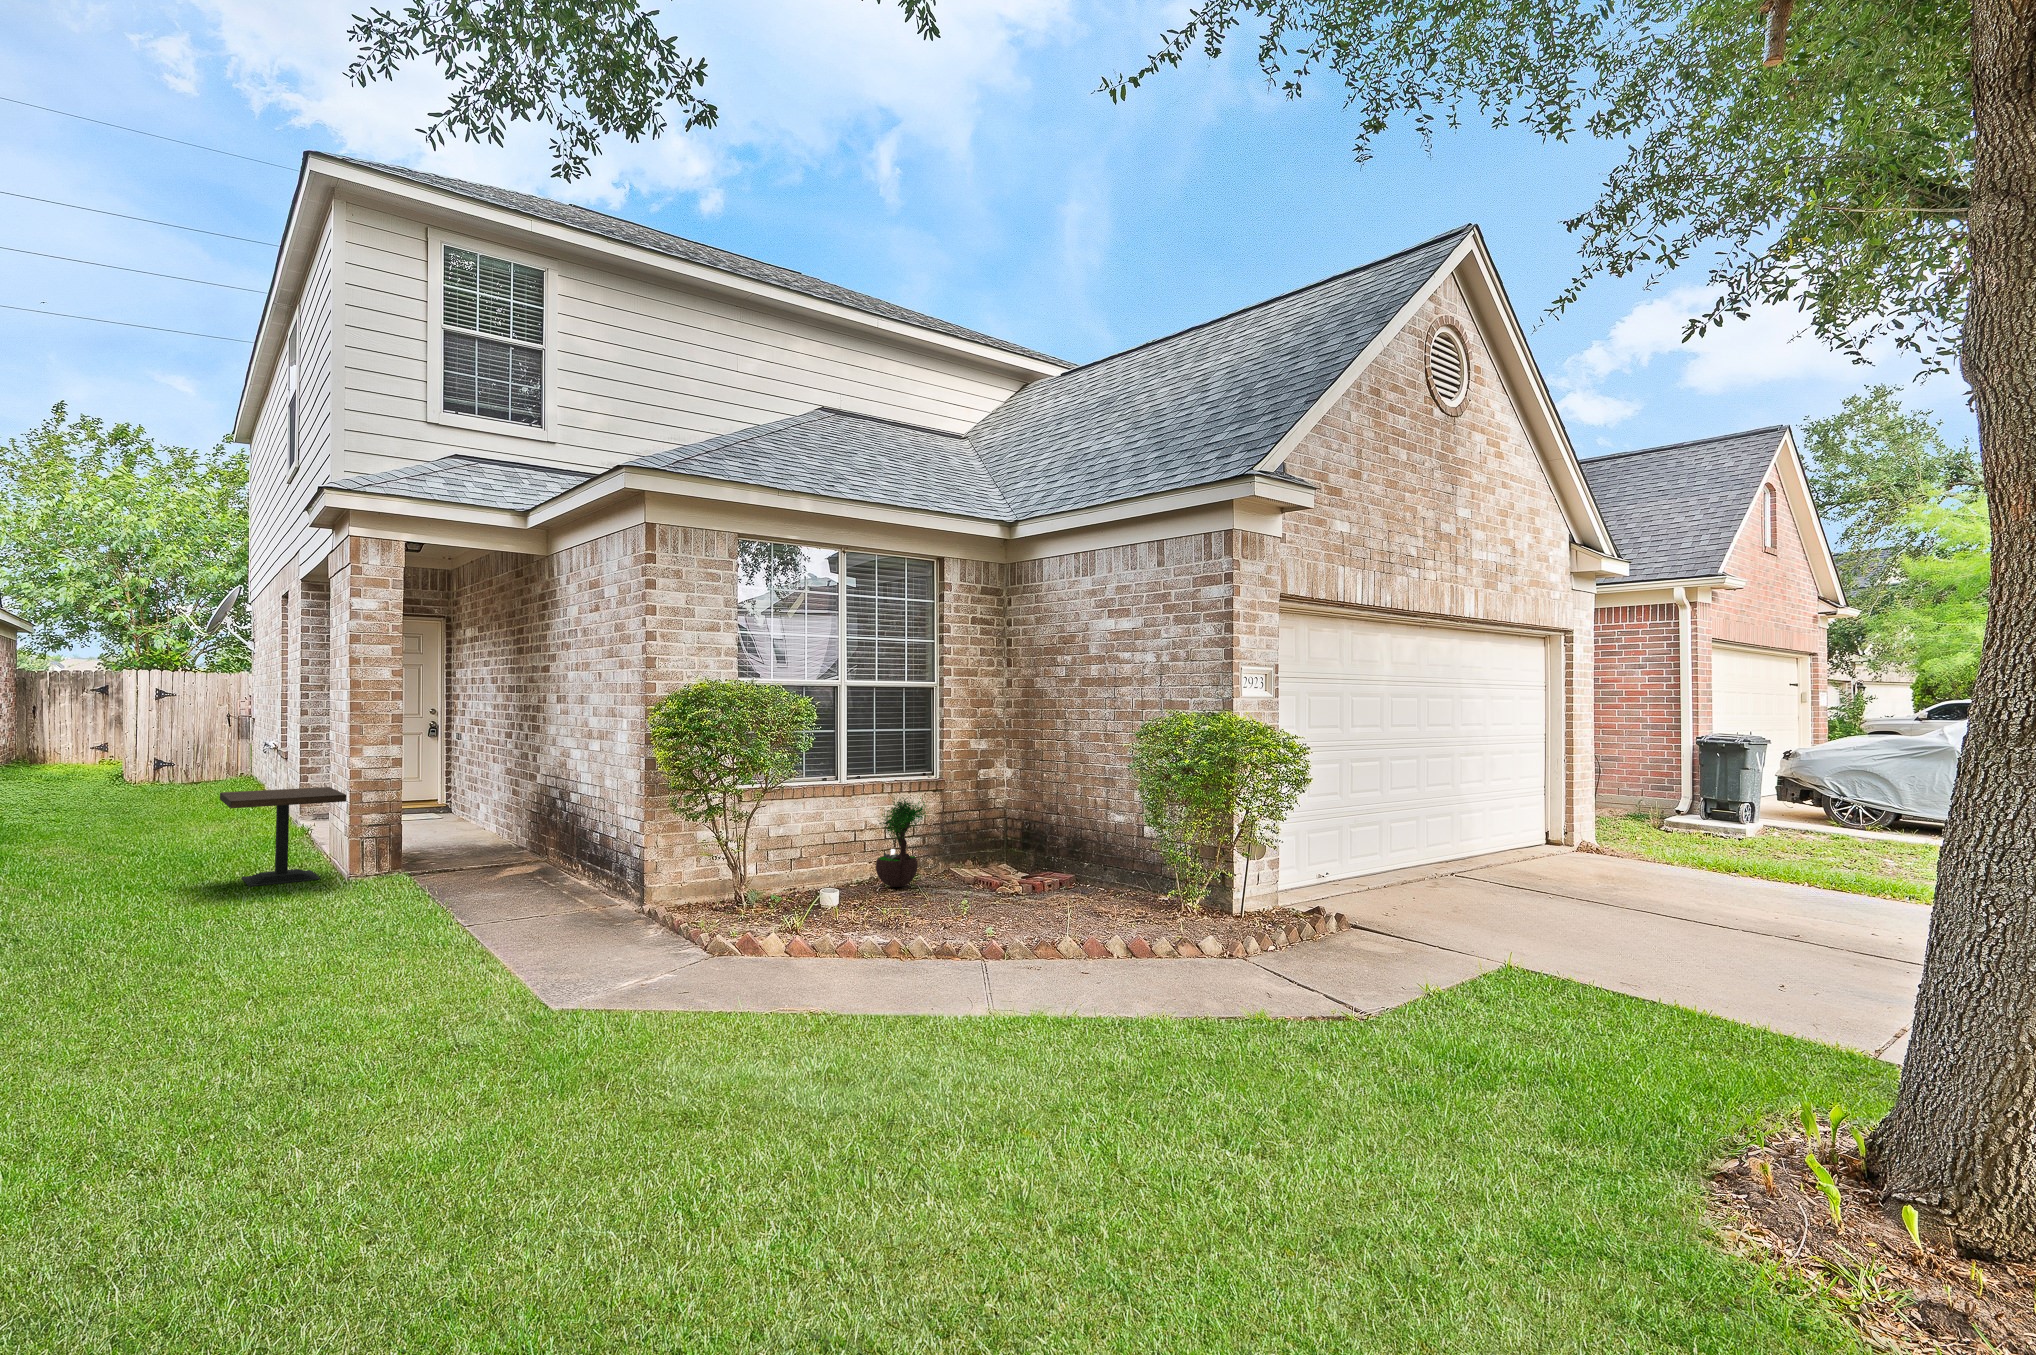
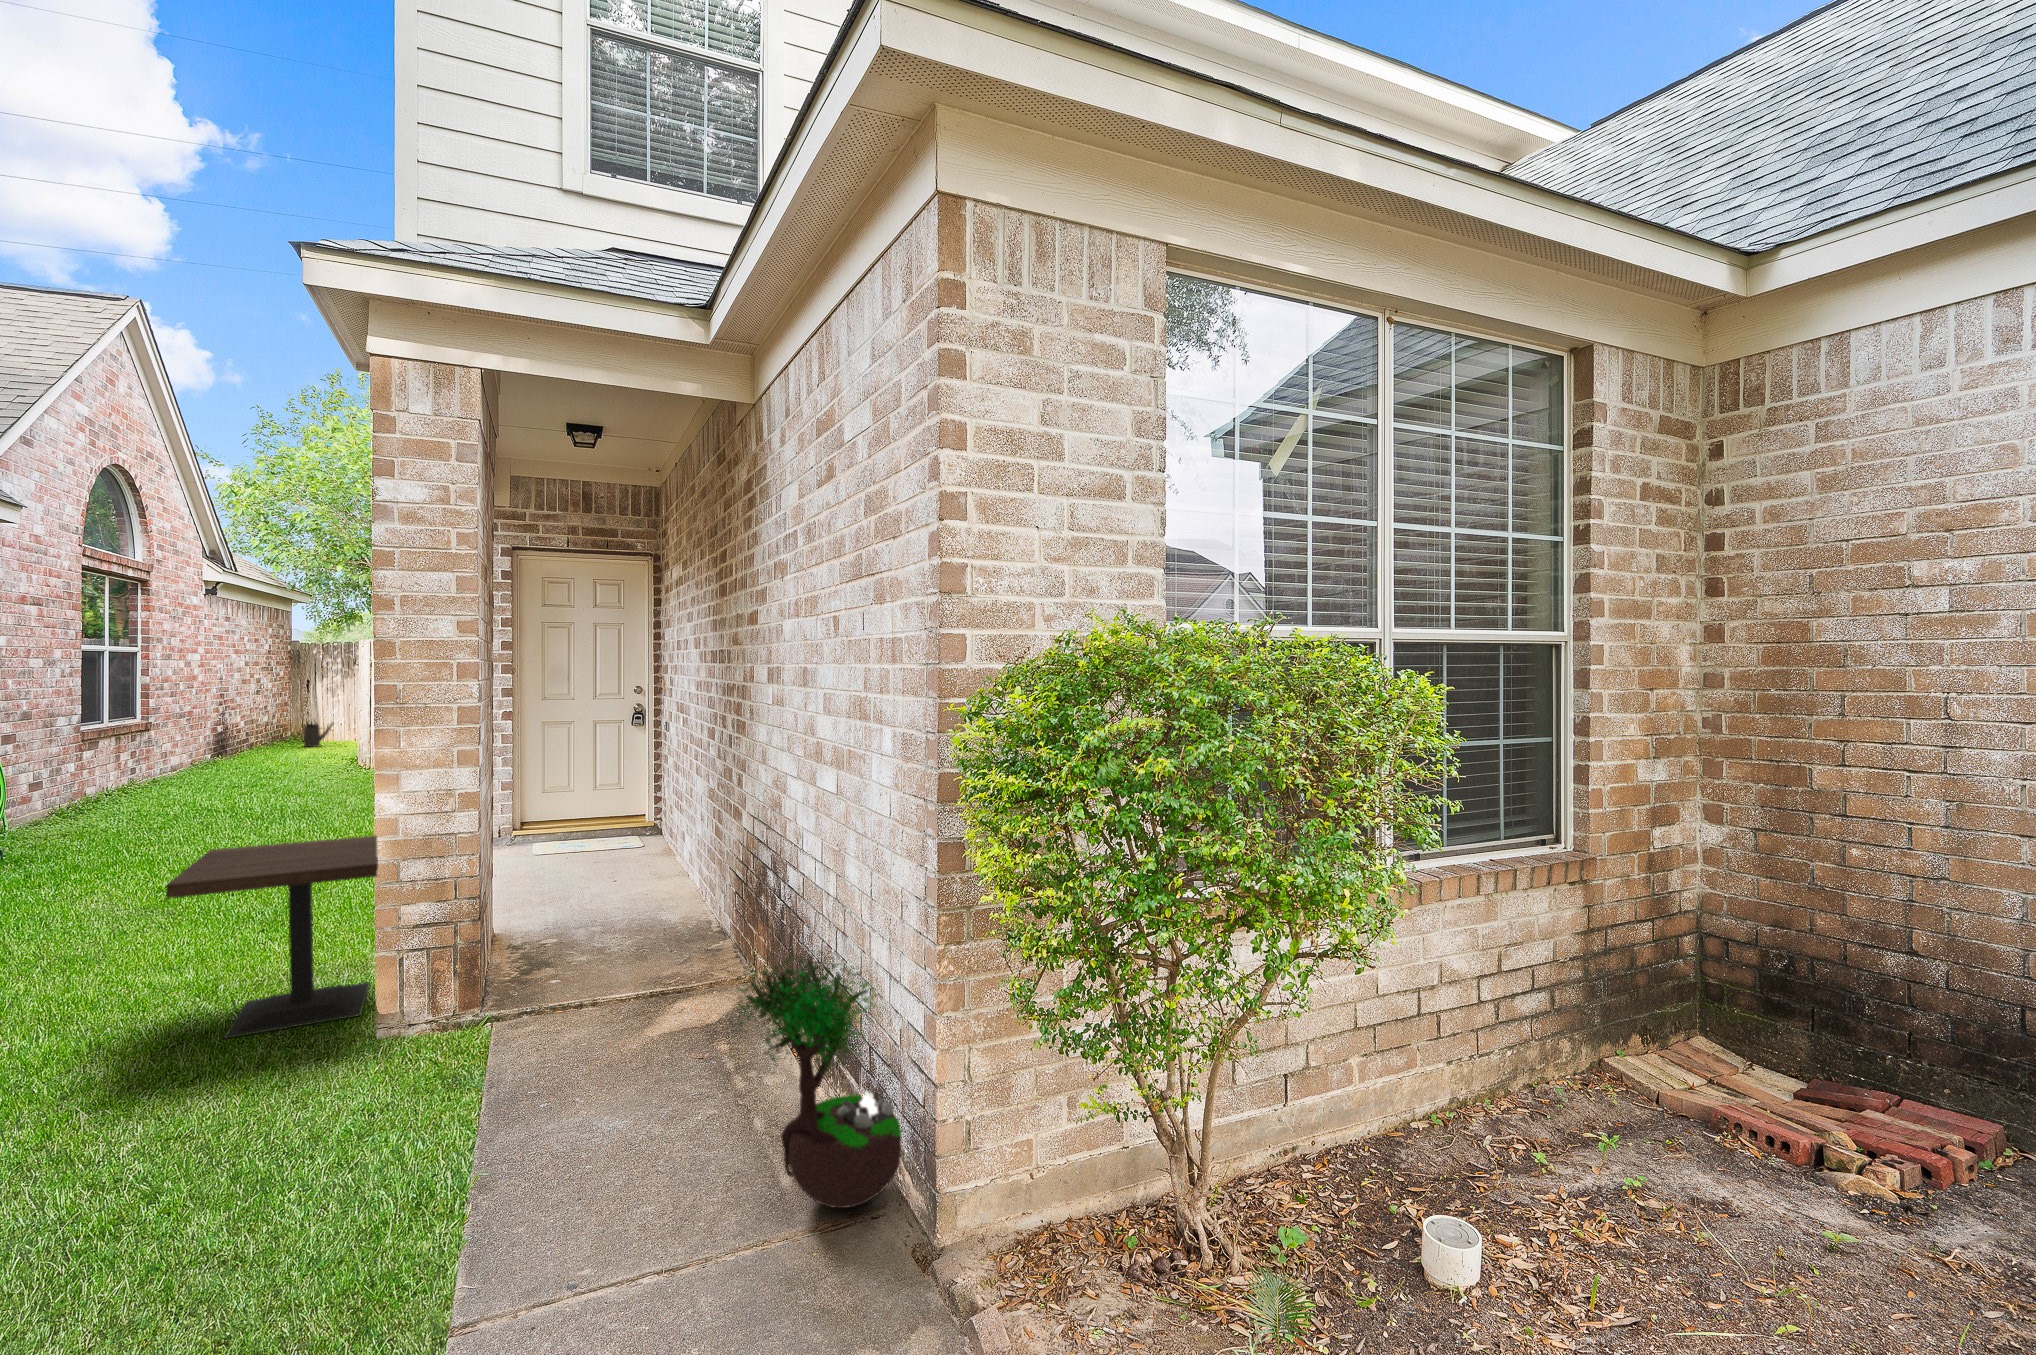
watering can: none [27,741,62,768] -> present [303,722,333,747]
potted tree: present [875,797,926,887] -> present [737,933,901,1208]

